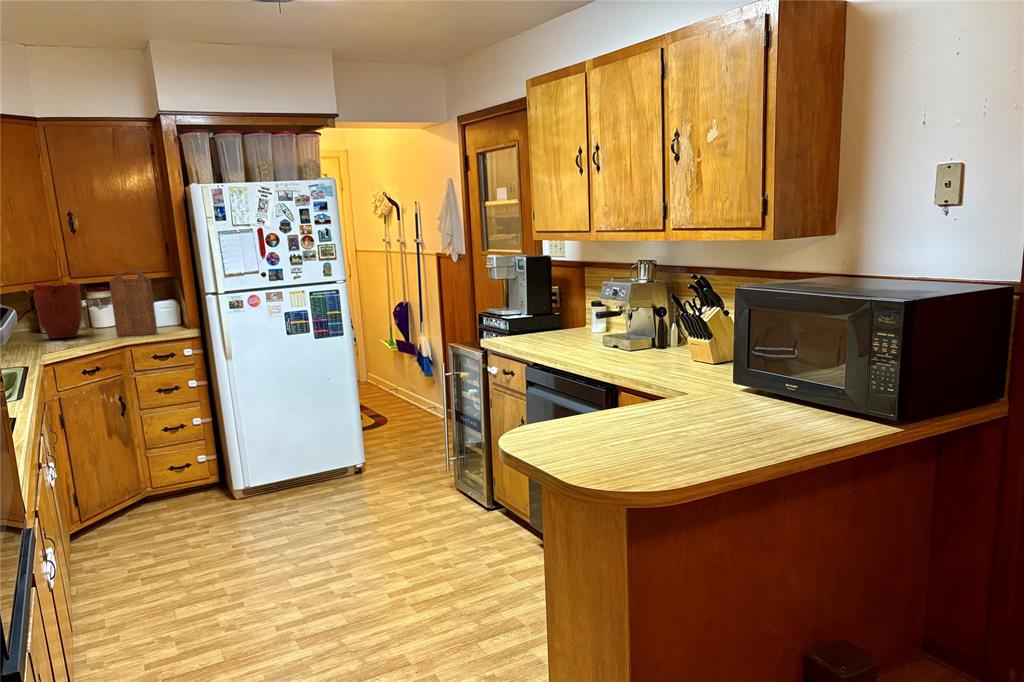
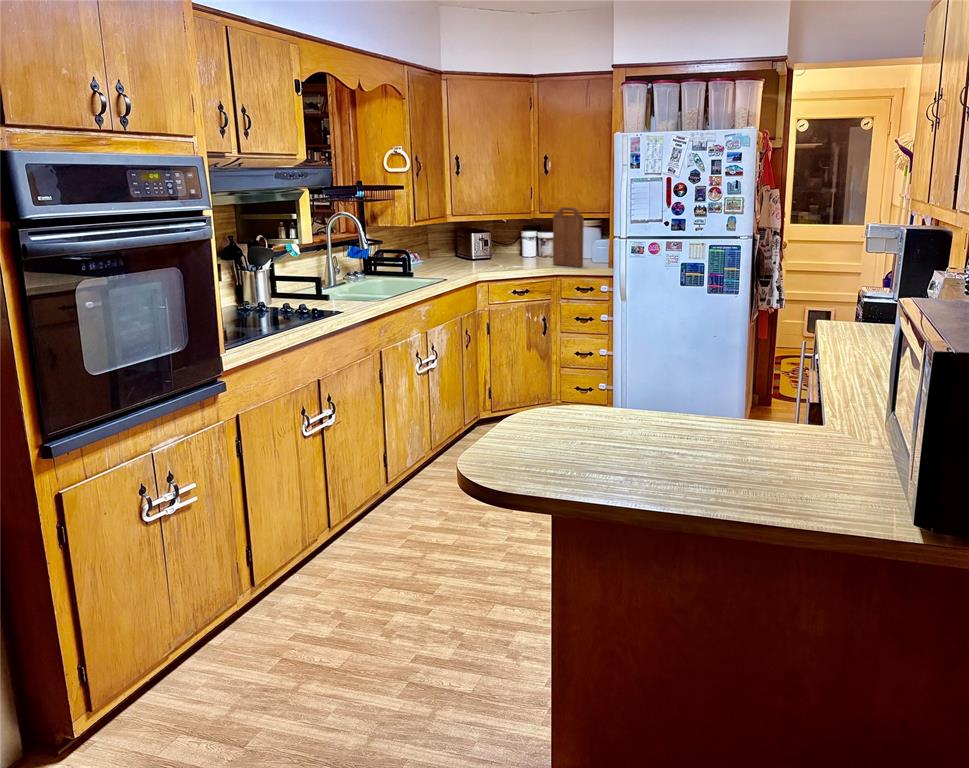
vase: present [33,282,83,338] -> none [503,211,536,260]

